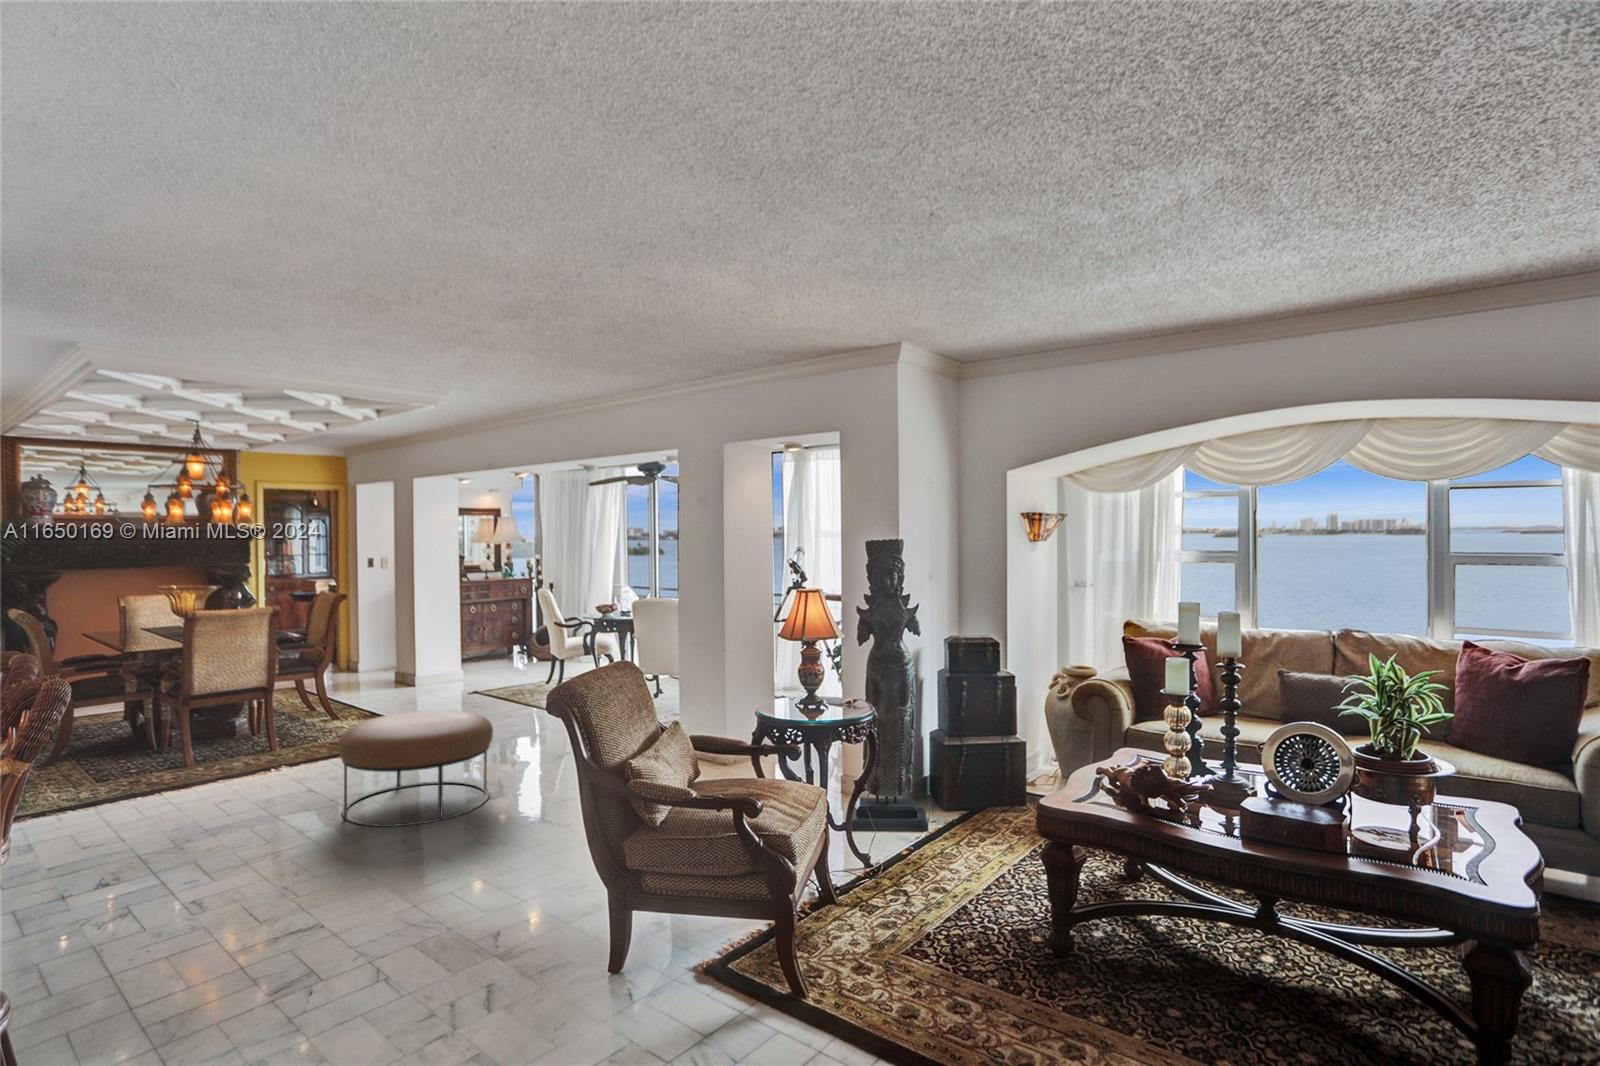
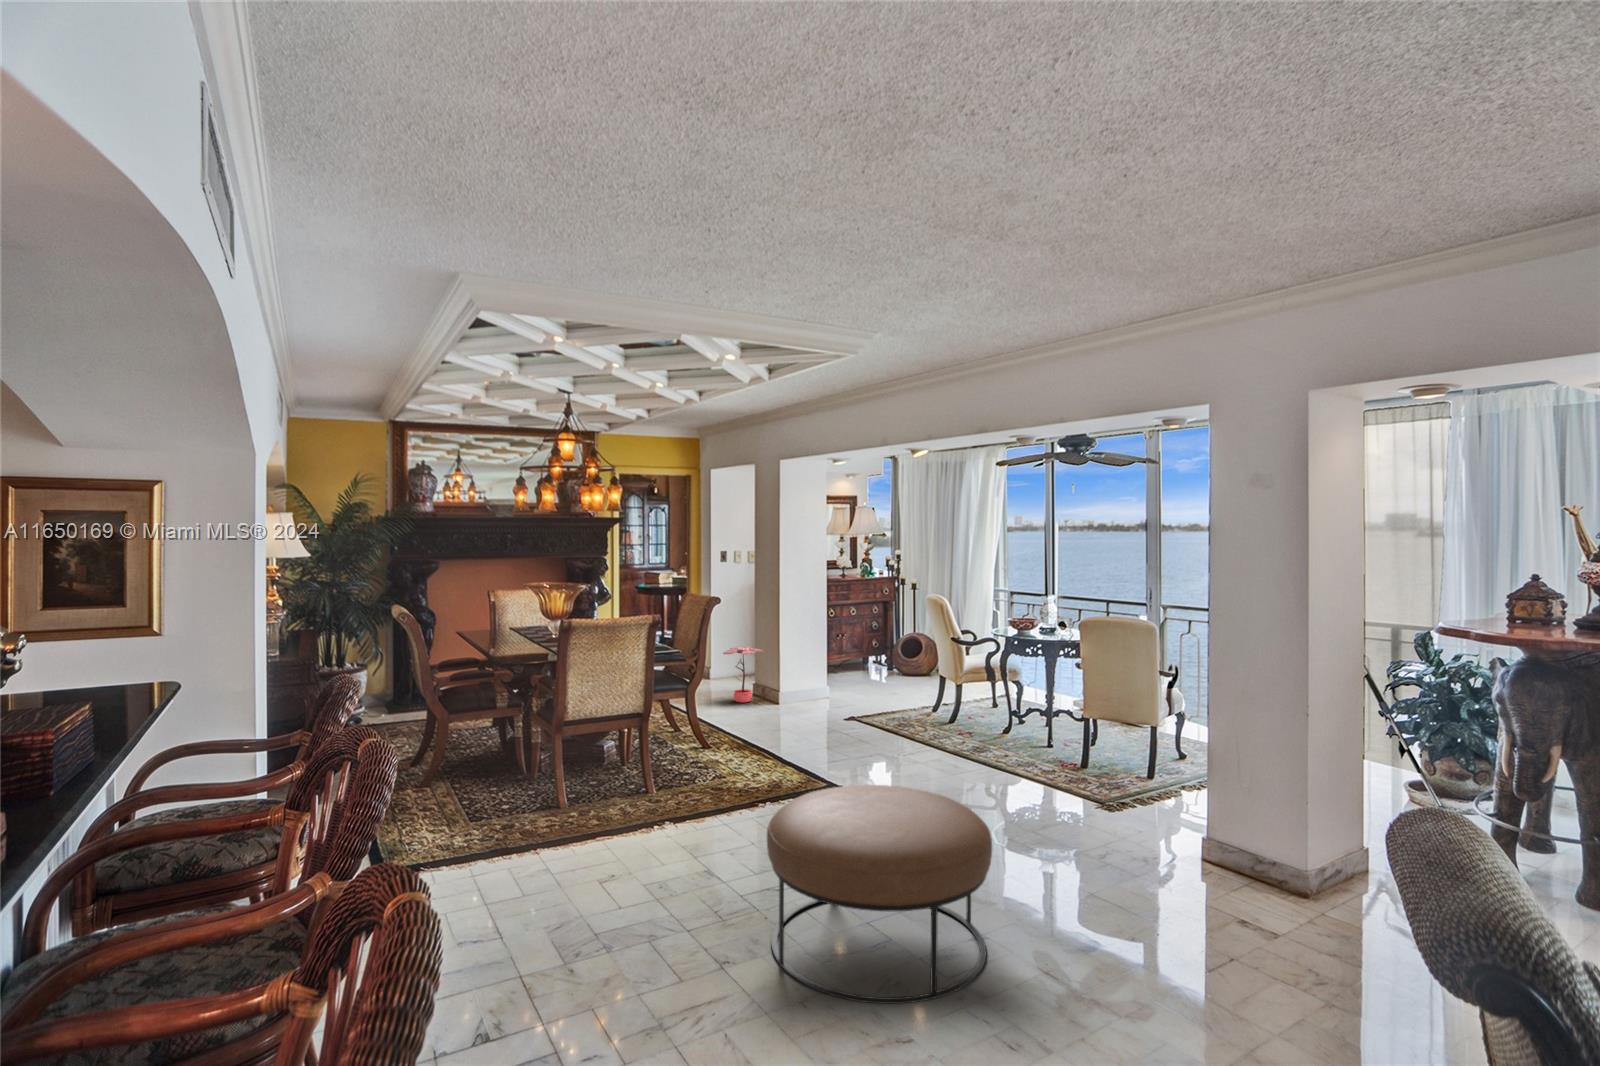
potted plant: none [361,639,401,686] -> present [723,647,763,703]

